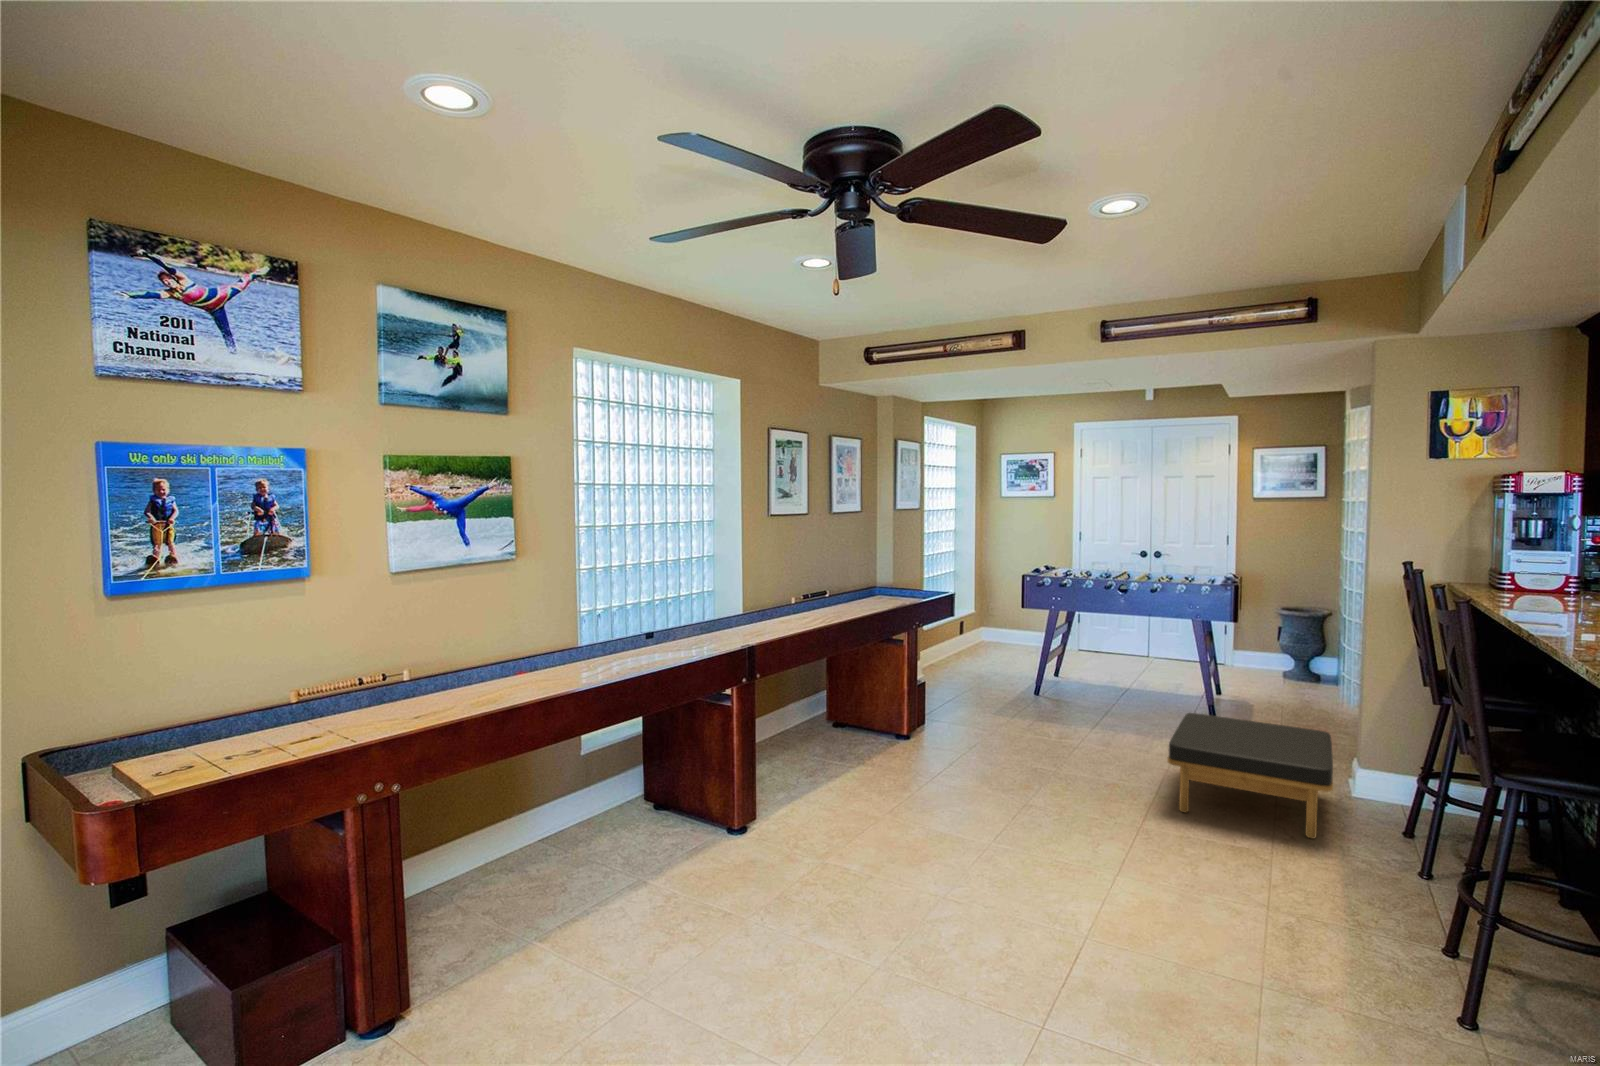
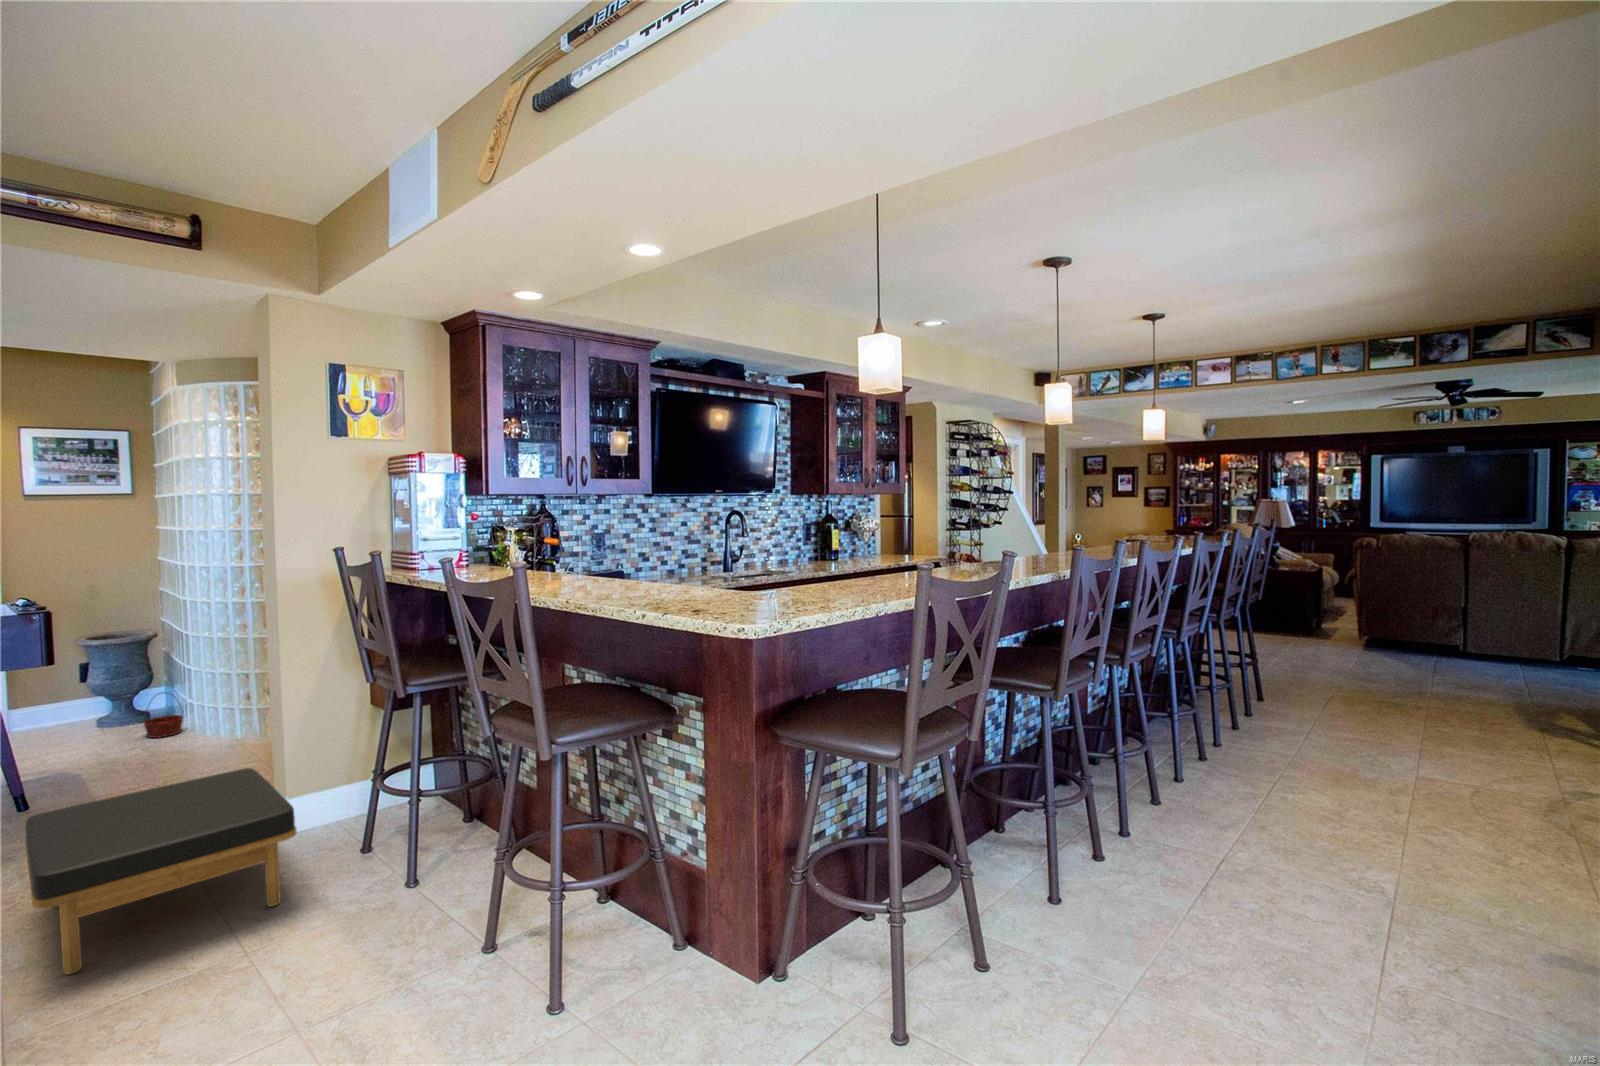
basket: none [1308,662,1338,698] -> present [144,711,183,738]

